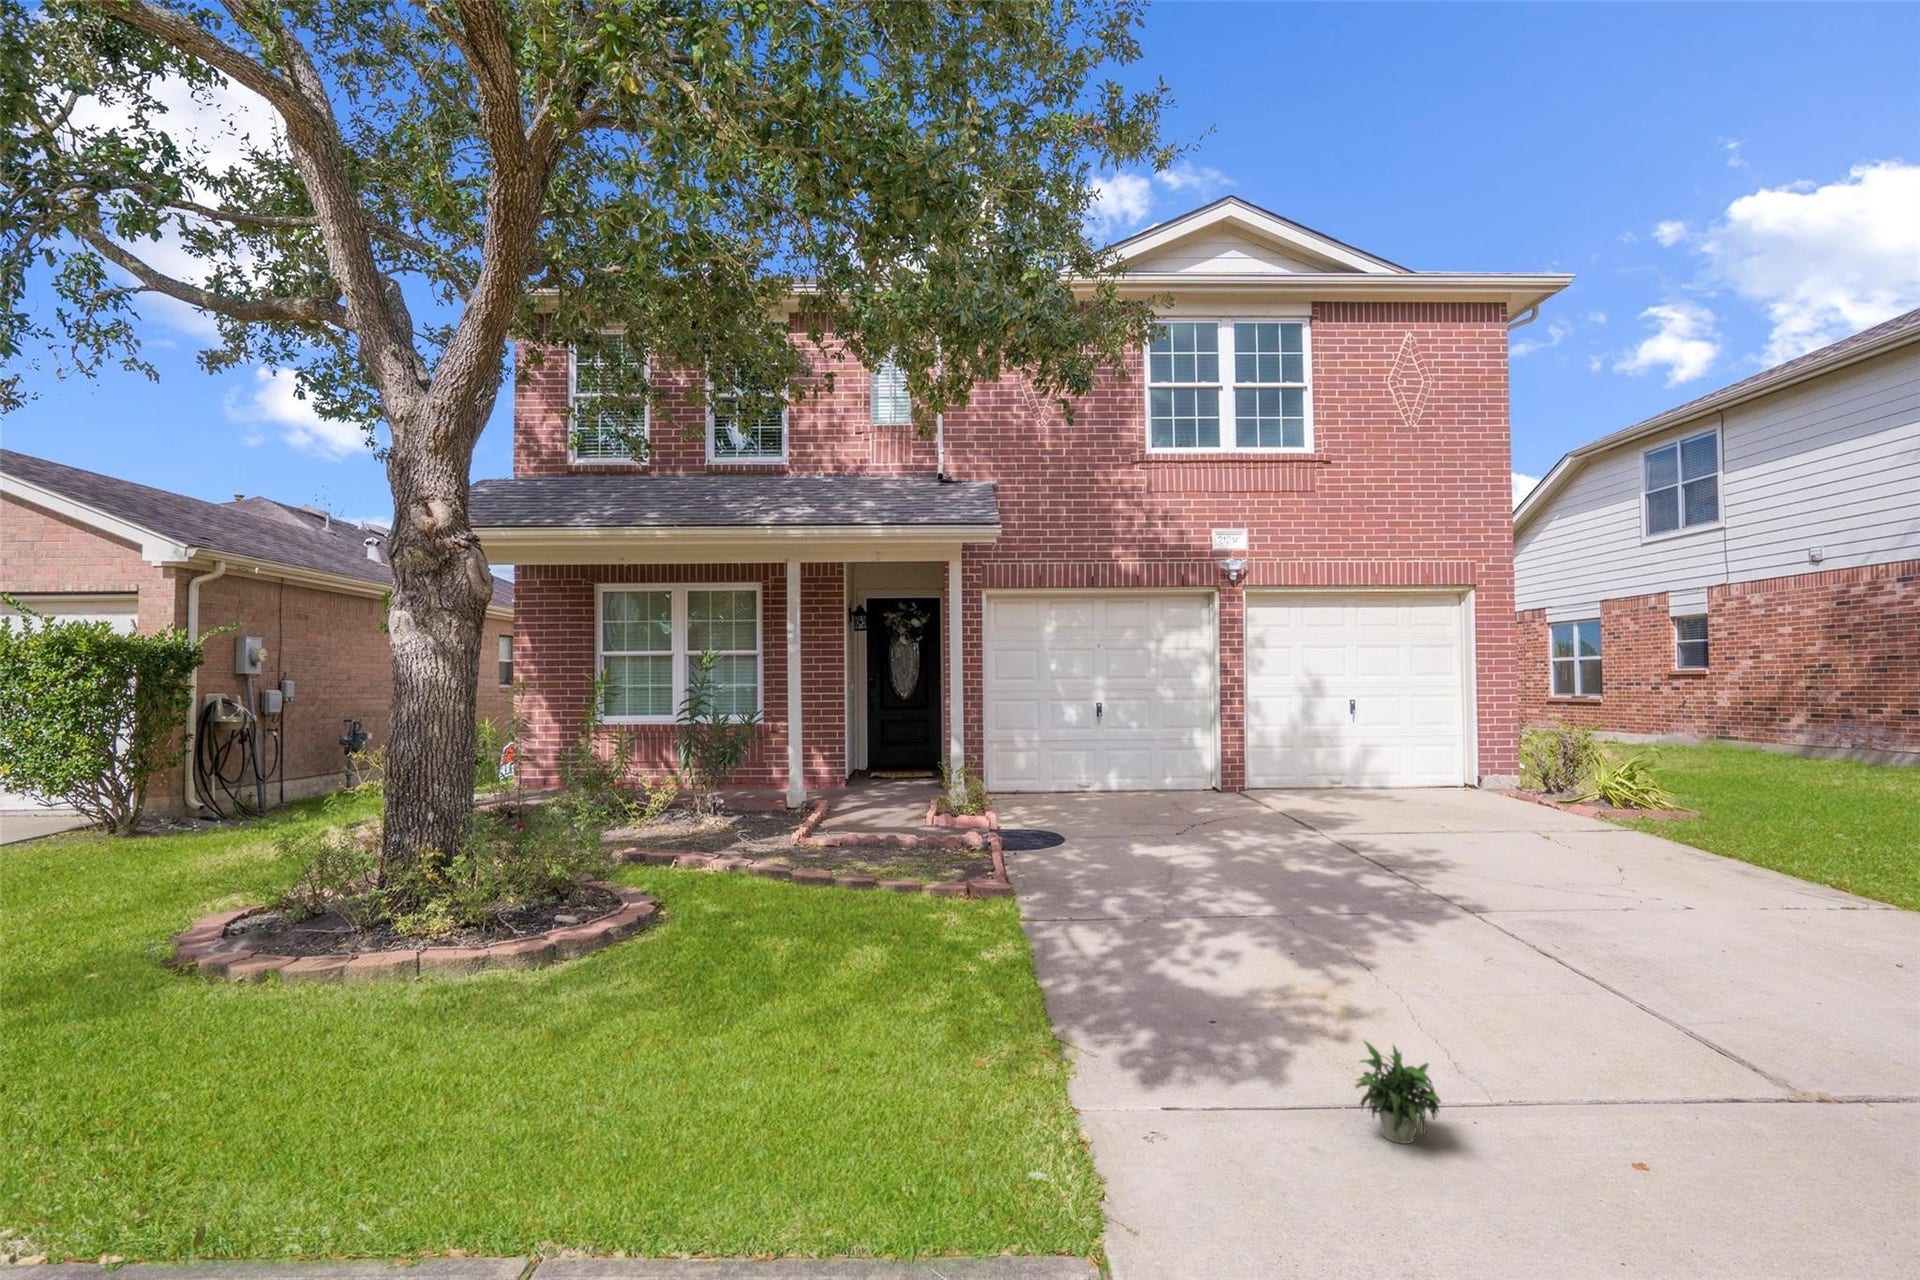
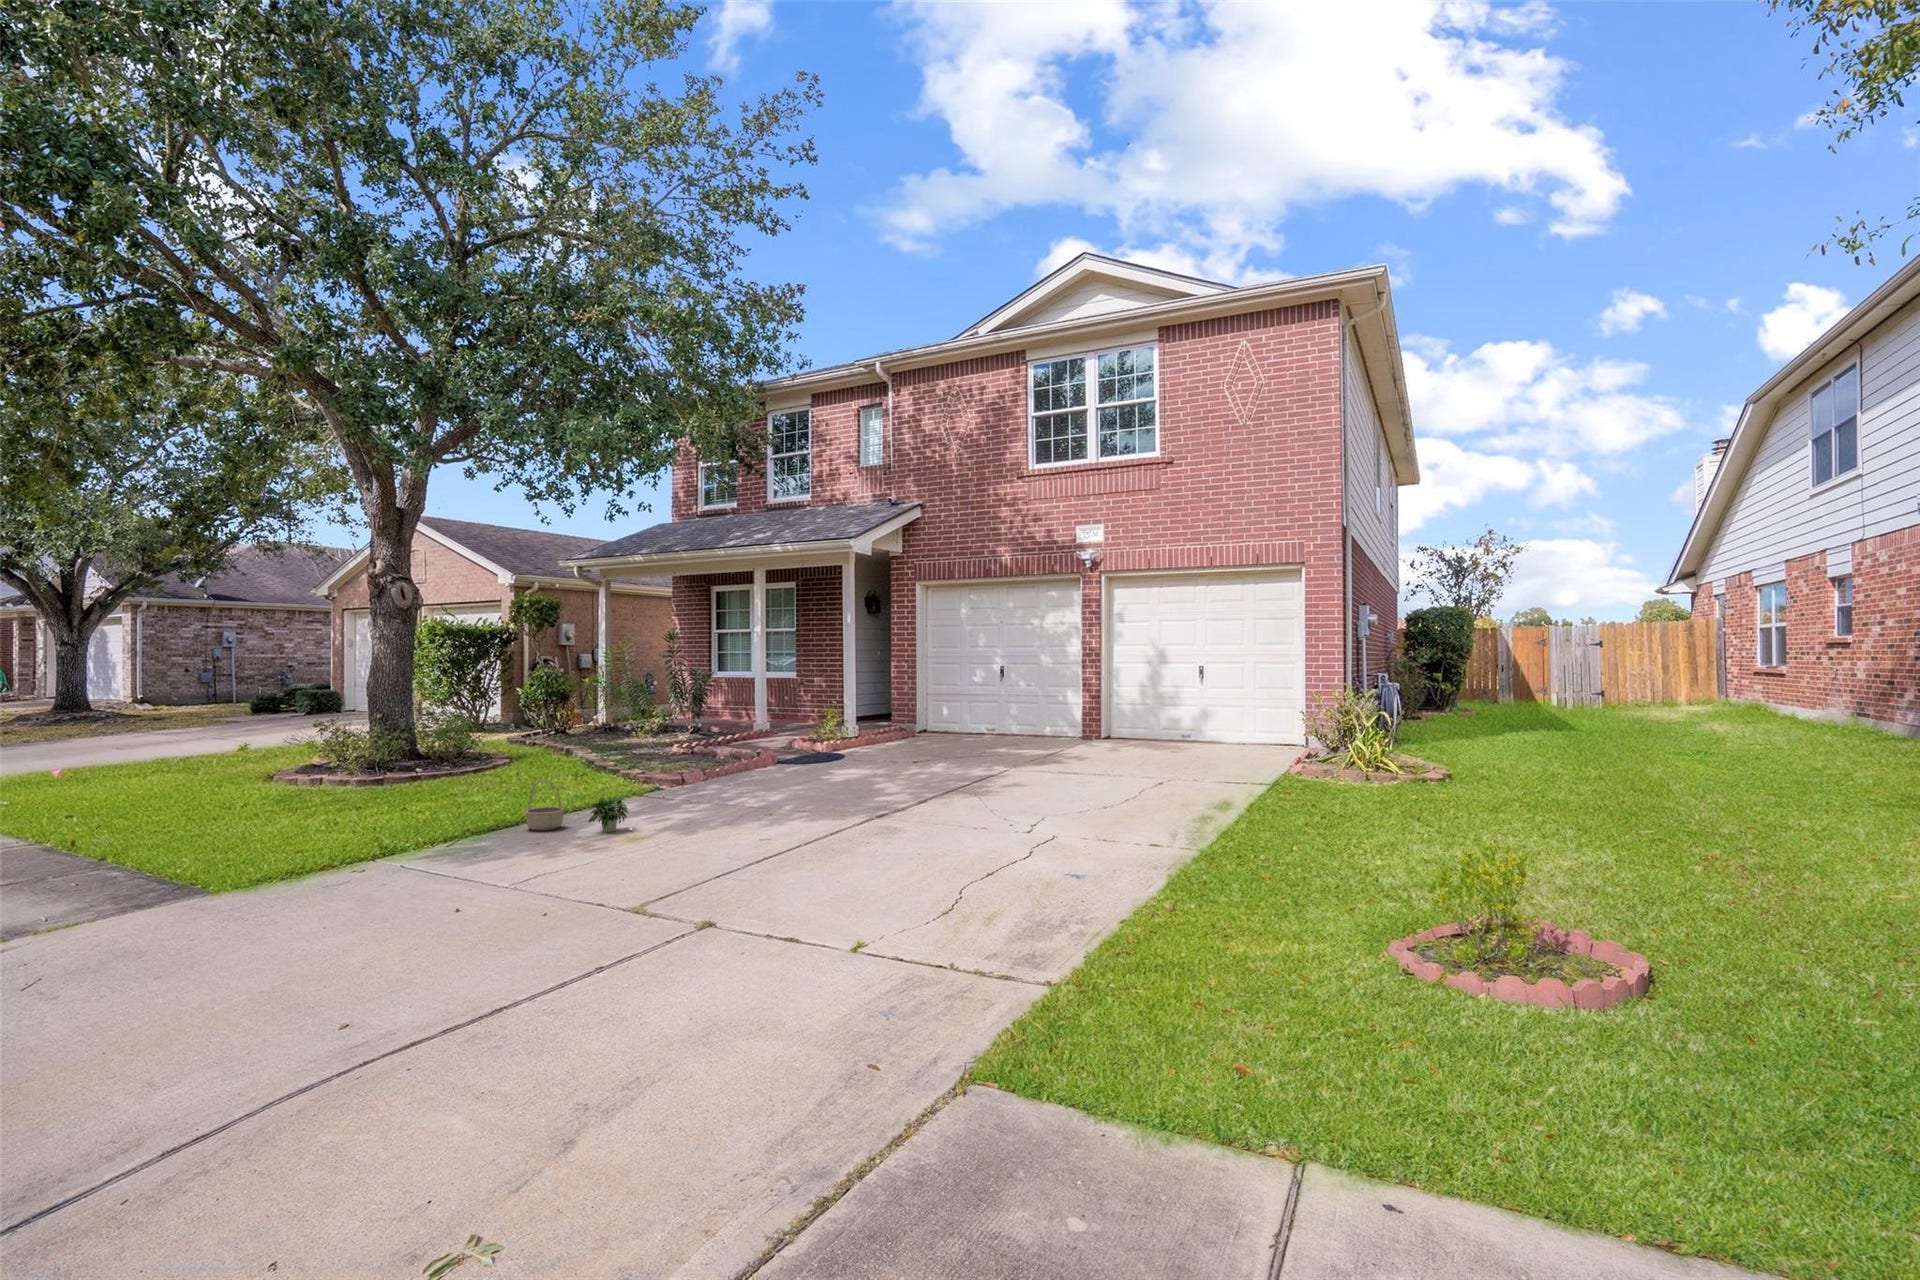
basket: none [1206,1041,1299,1179] -> present [525,780,564,831]

